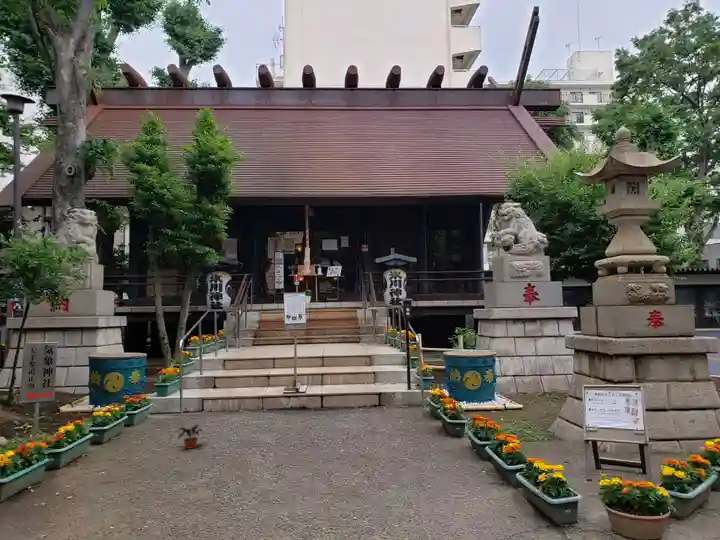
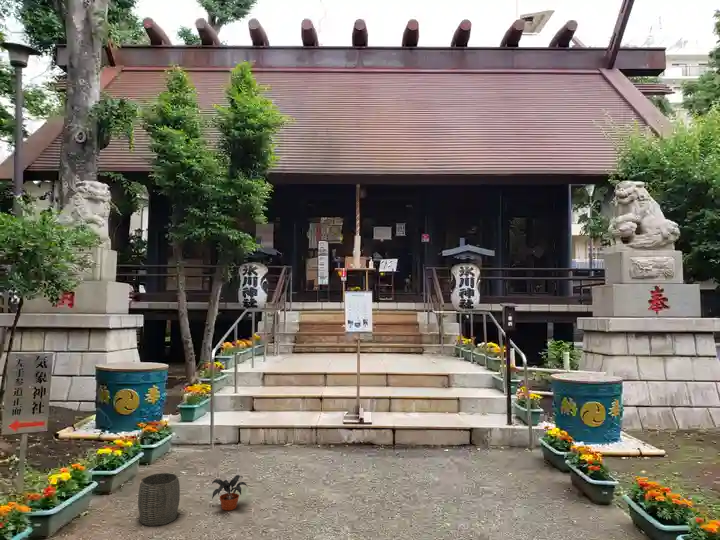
woven basket: none [125,424,154,458] -> present [138,473,180,526]

